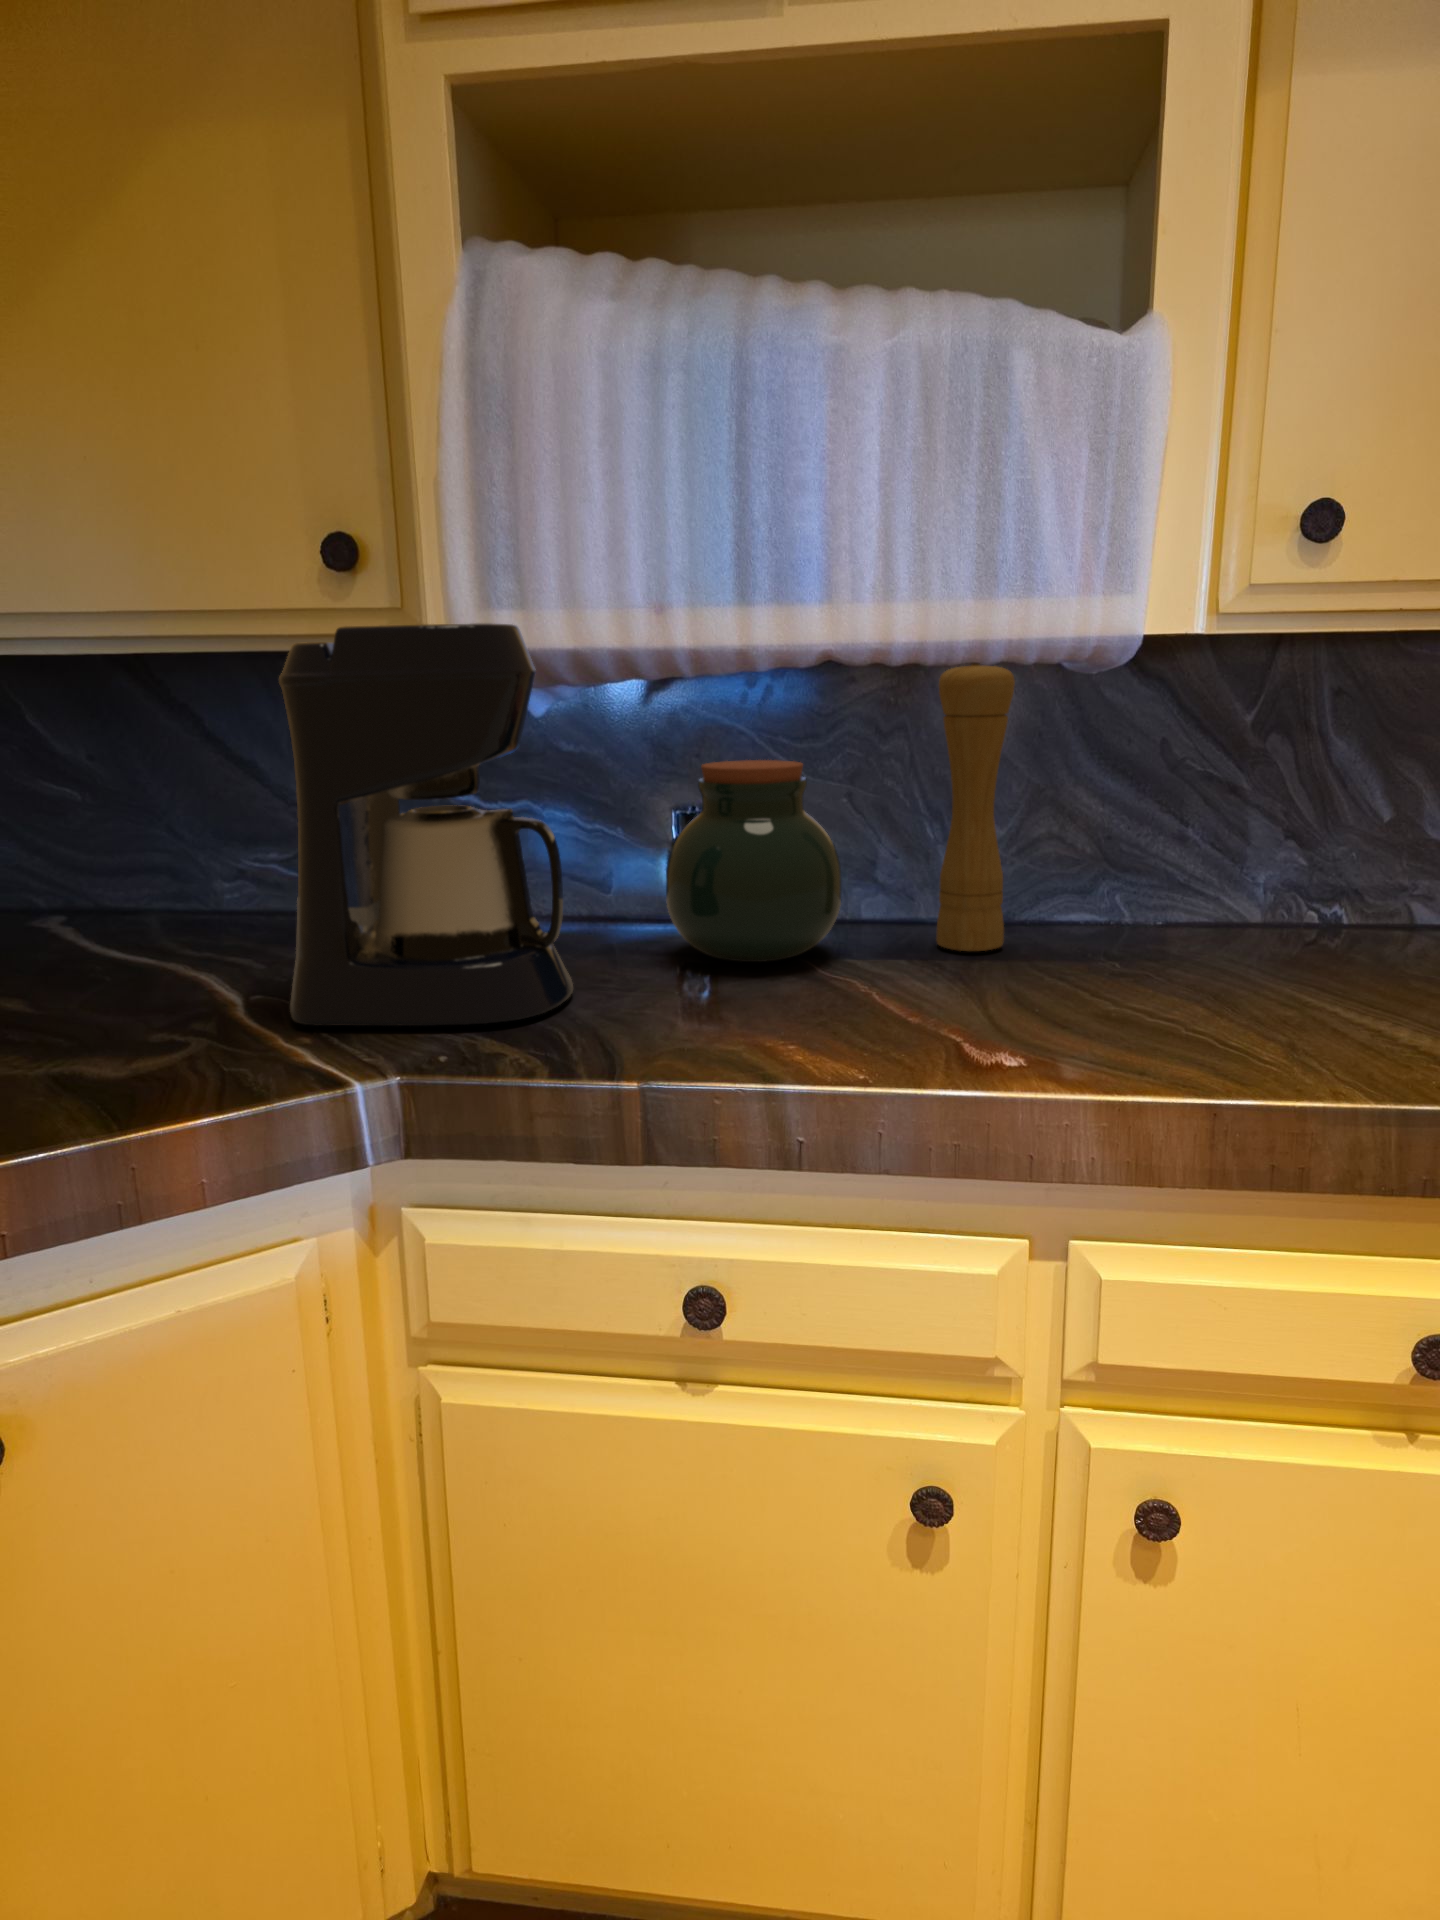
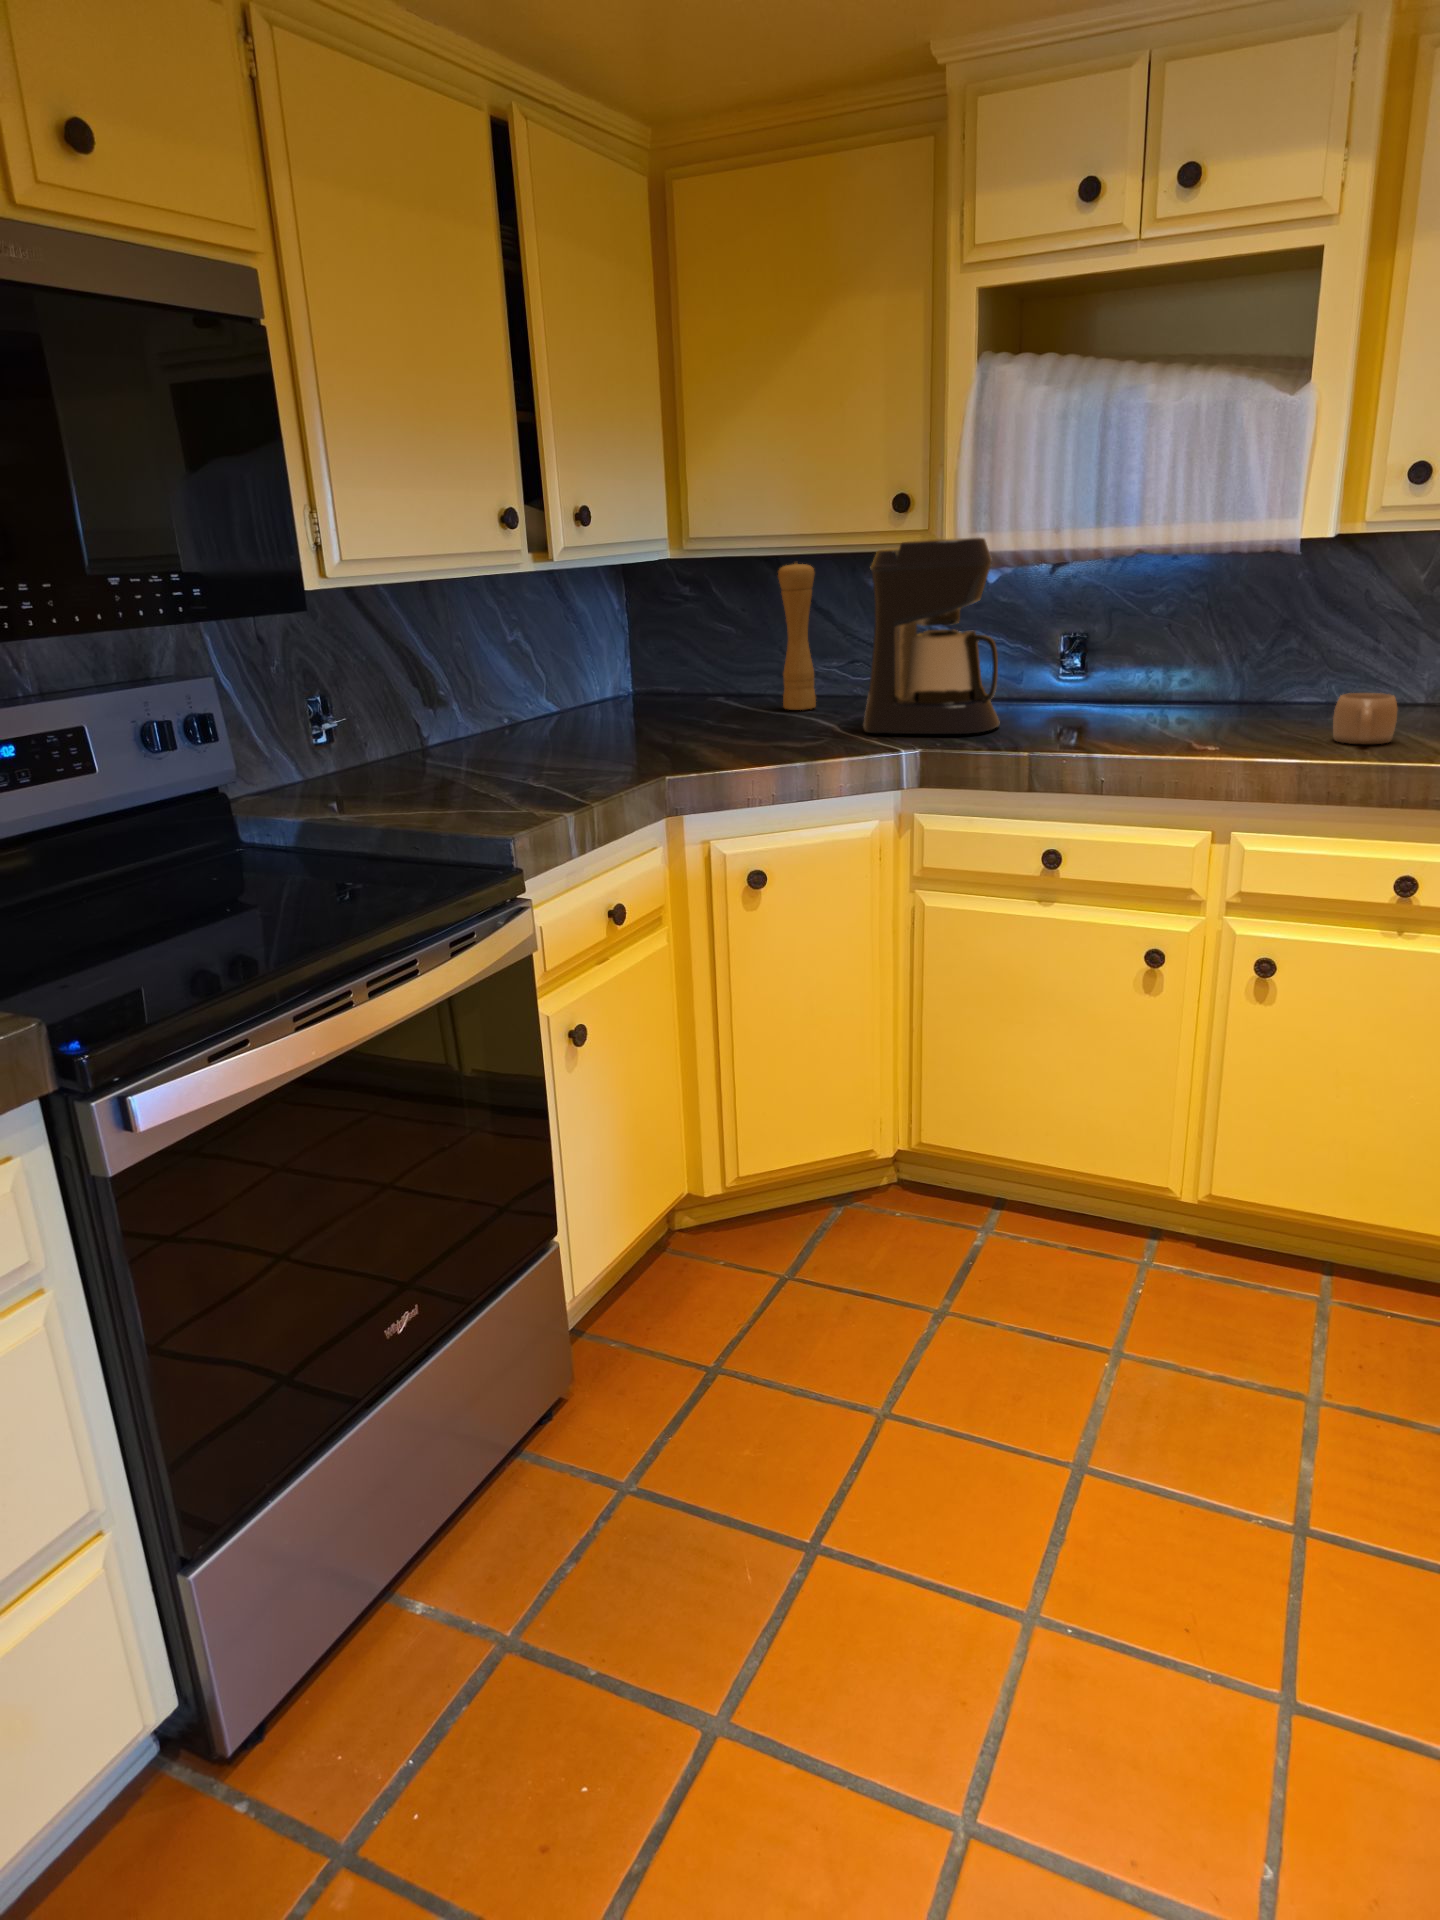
pepper mill: present [936,663,1015,951] -> present [778,562,816,710]
jar: present [666,760,842,962] -> none [1053,606,1152,717]
mug: none [1204,928,1323,1033] -> present [1333,693,1397,744]

